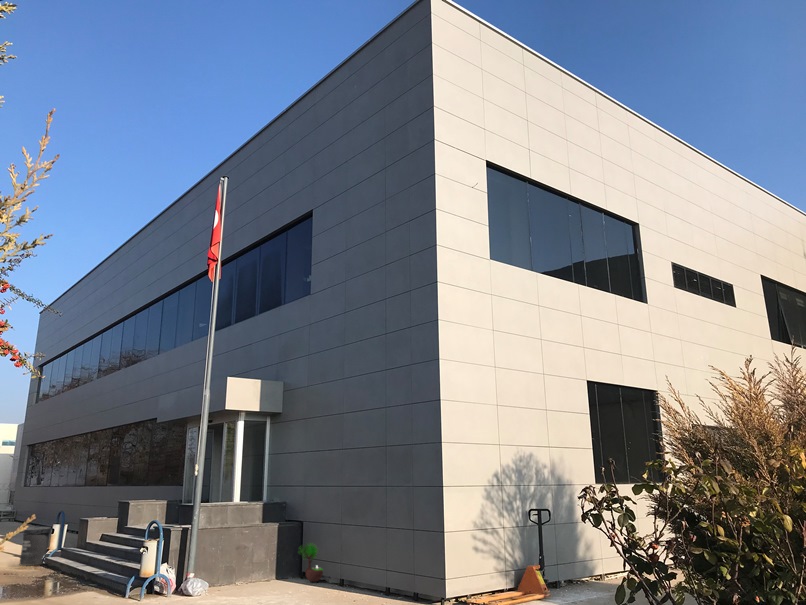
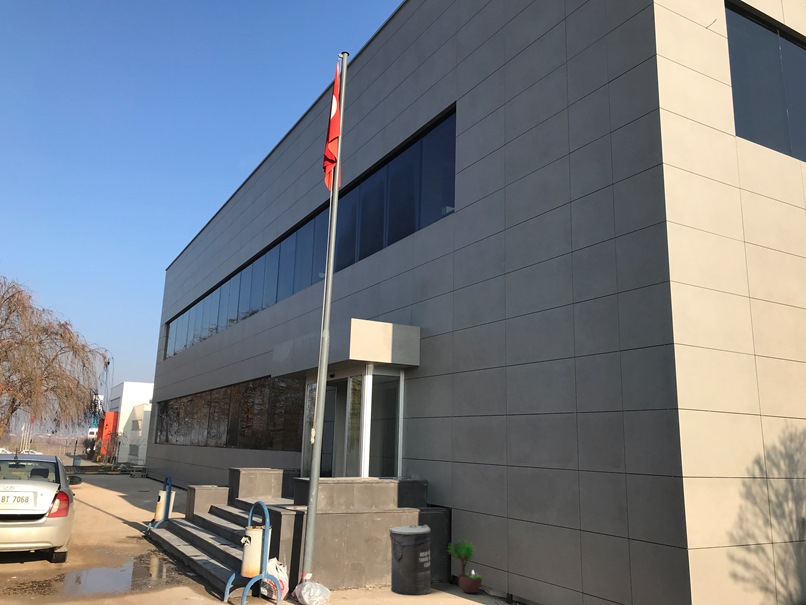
trash can: present [20,527,51,566] -> present [389,525,431,596]

